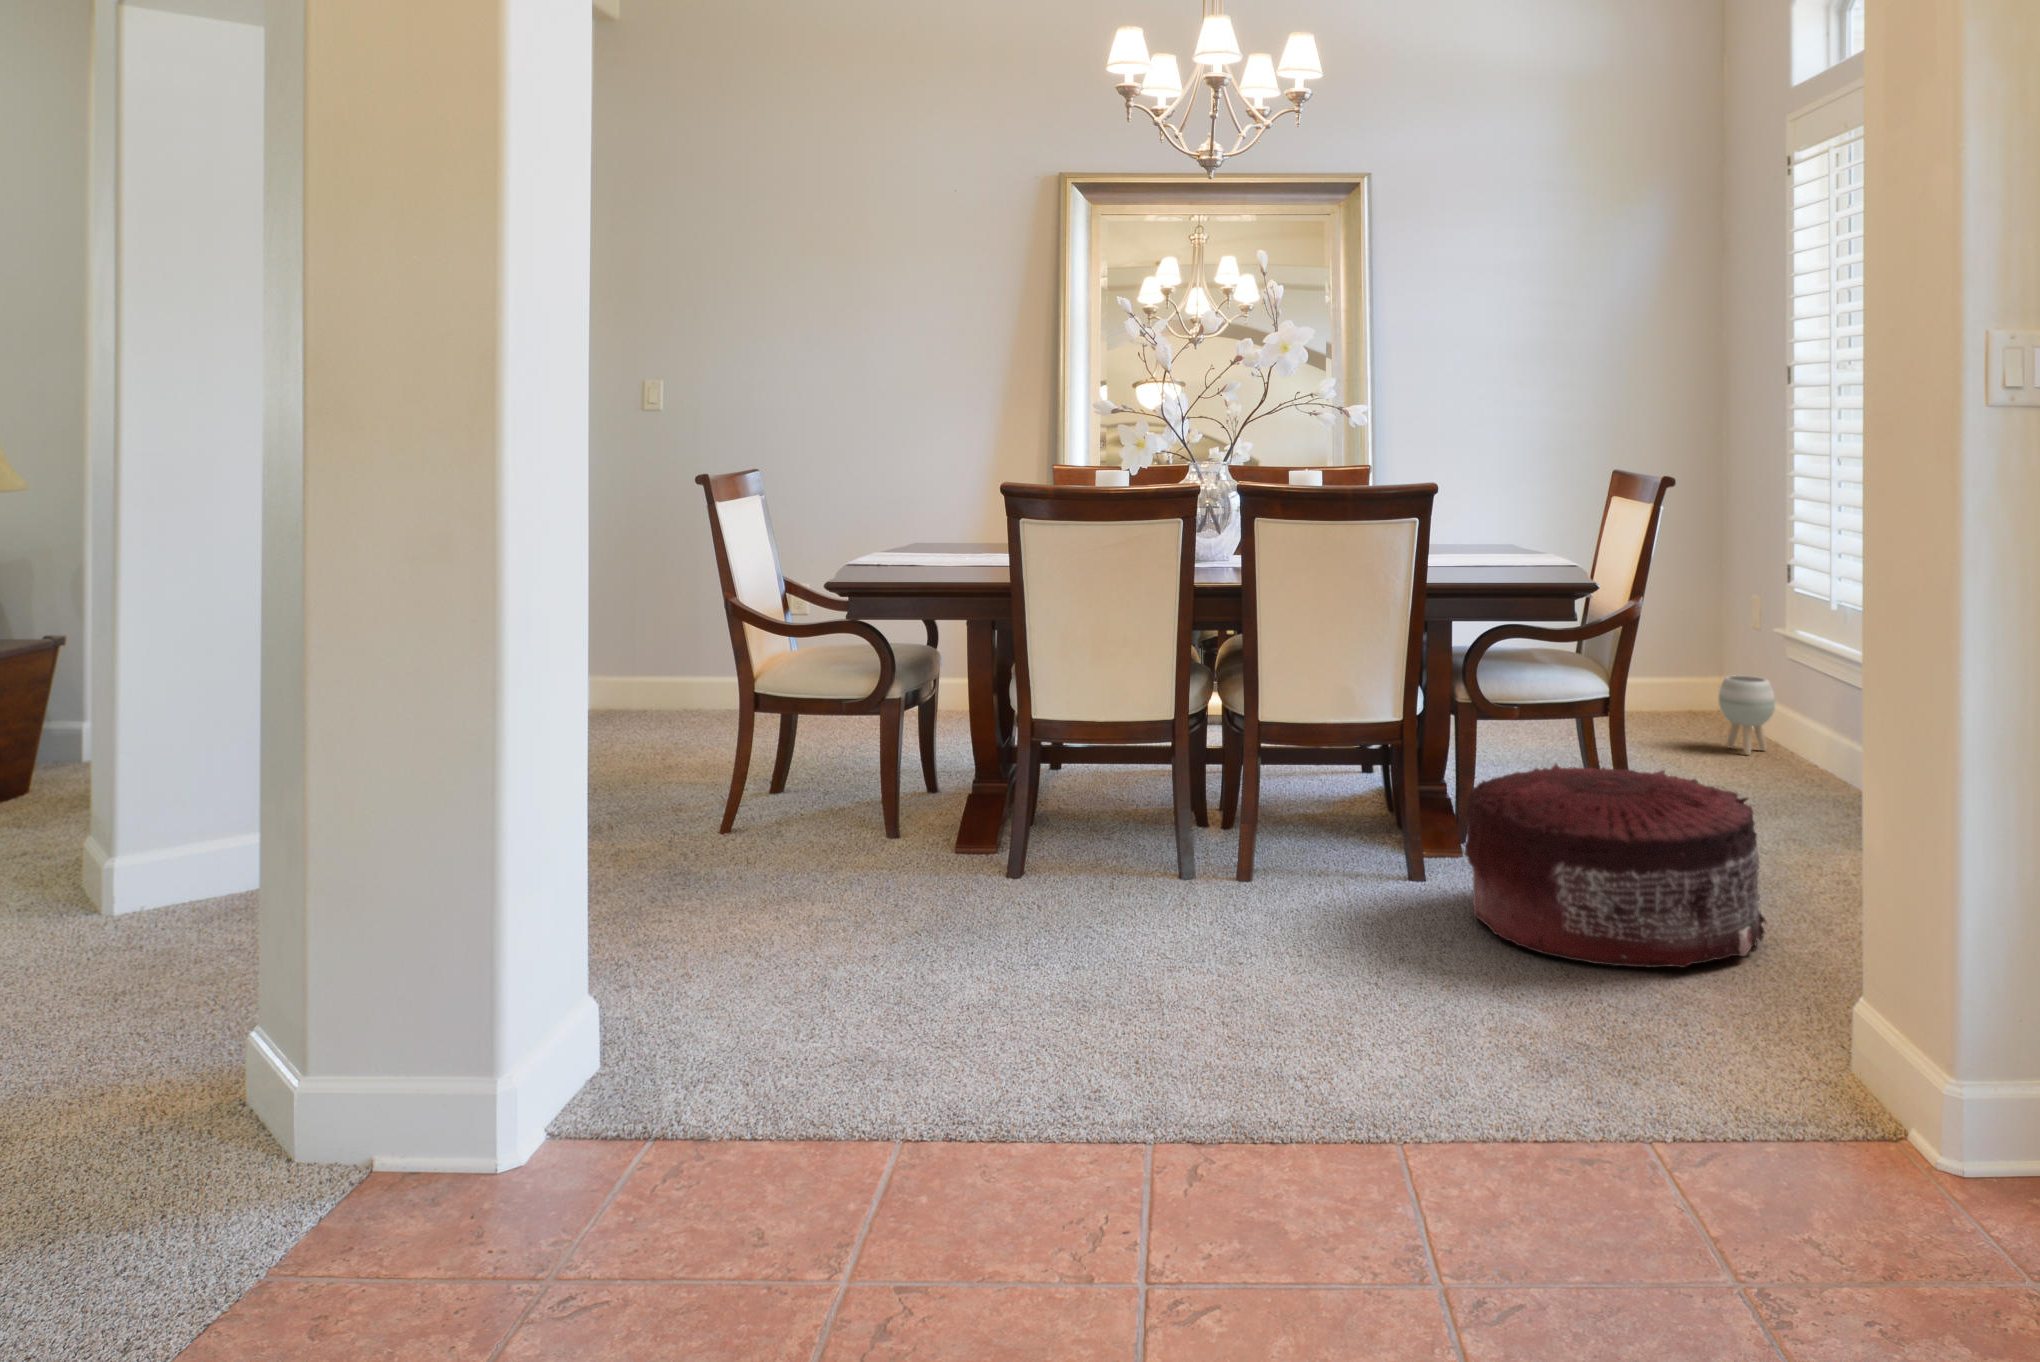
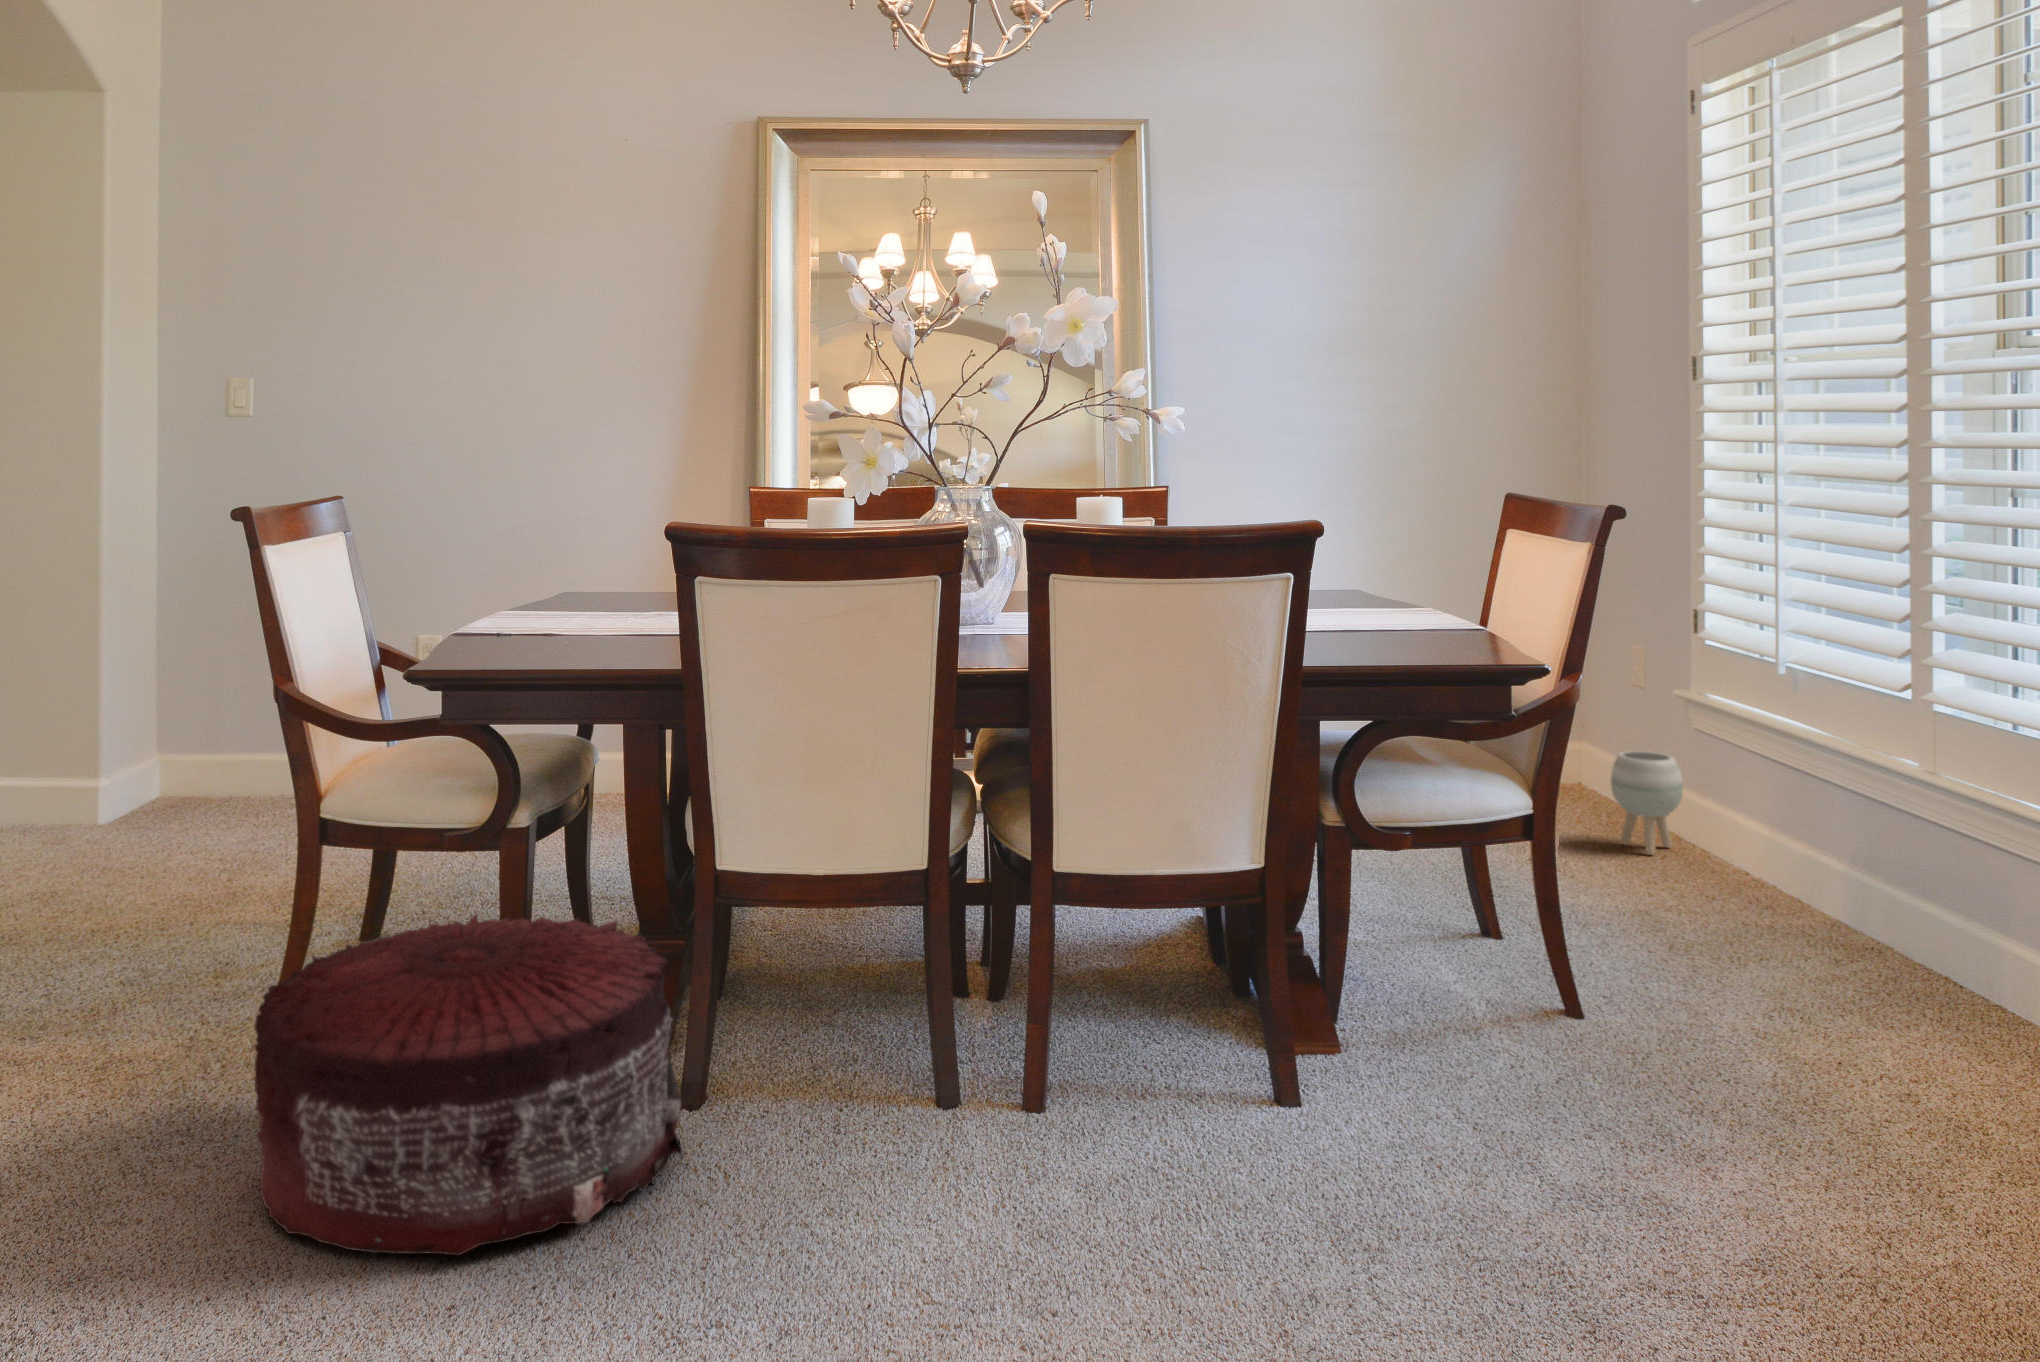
pouf: present [1465,764,1766,968] -> present [254,914,682,1256]

